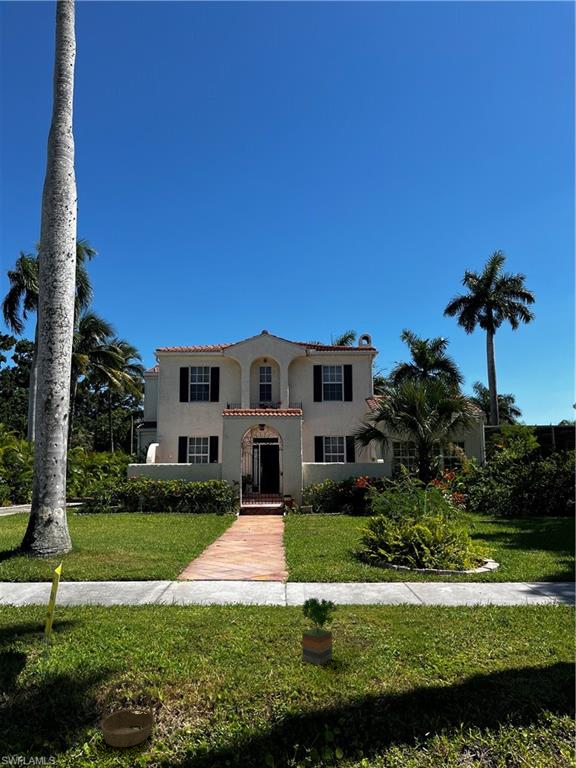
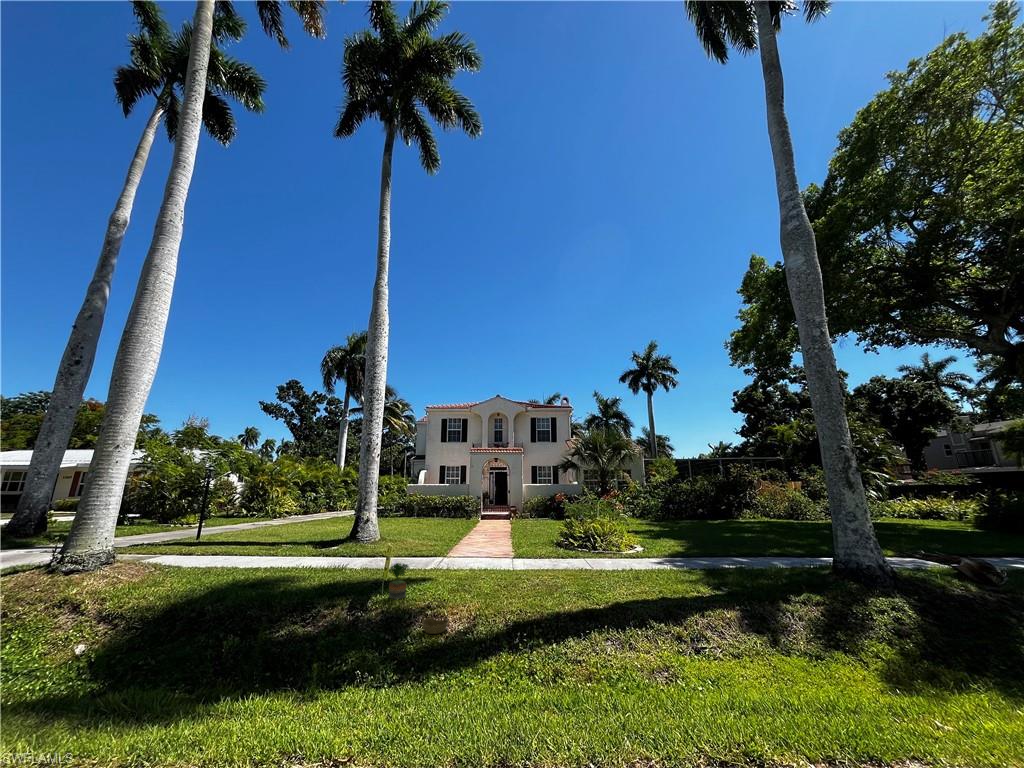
potted tree: present [302,598,338,665] -> present [389,563,411,600]

